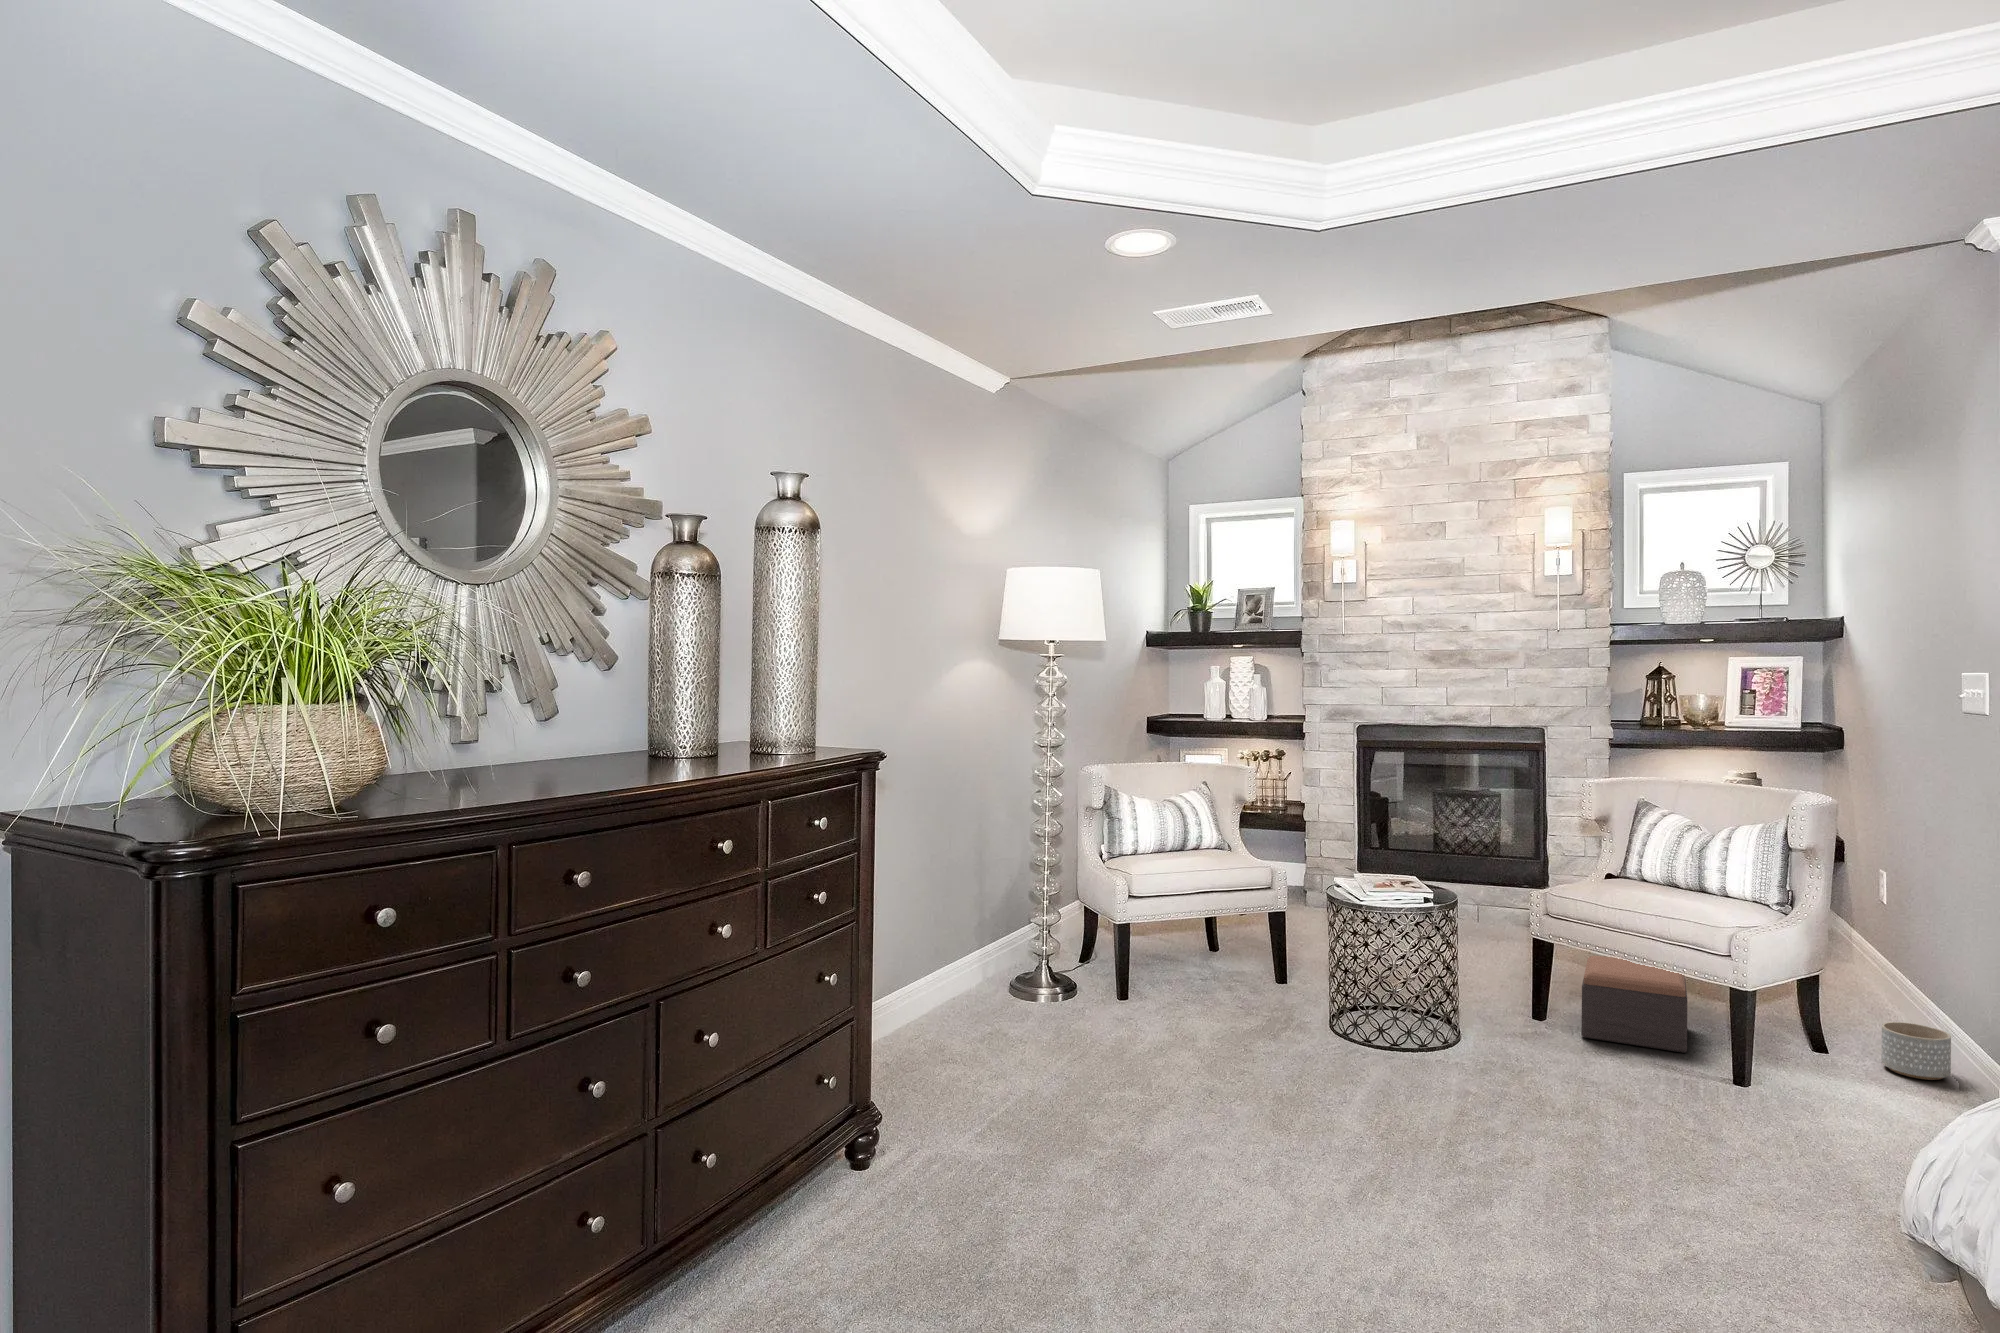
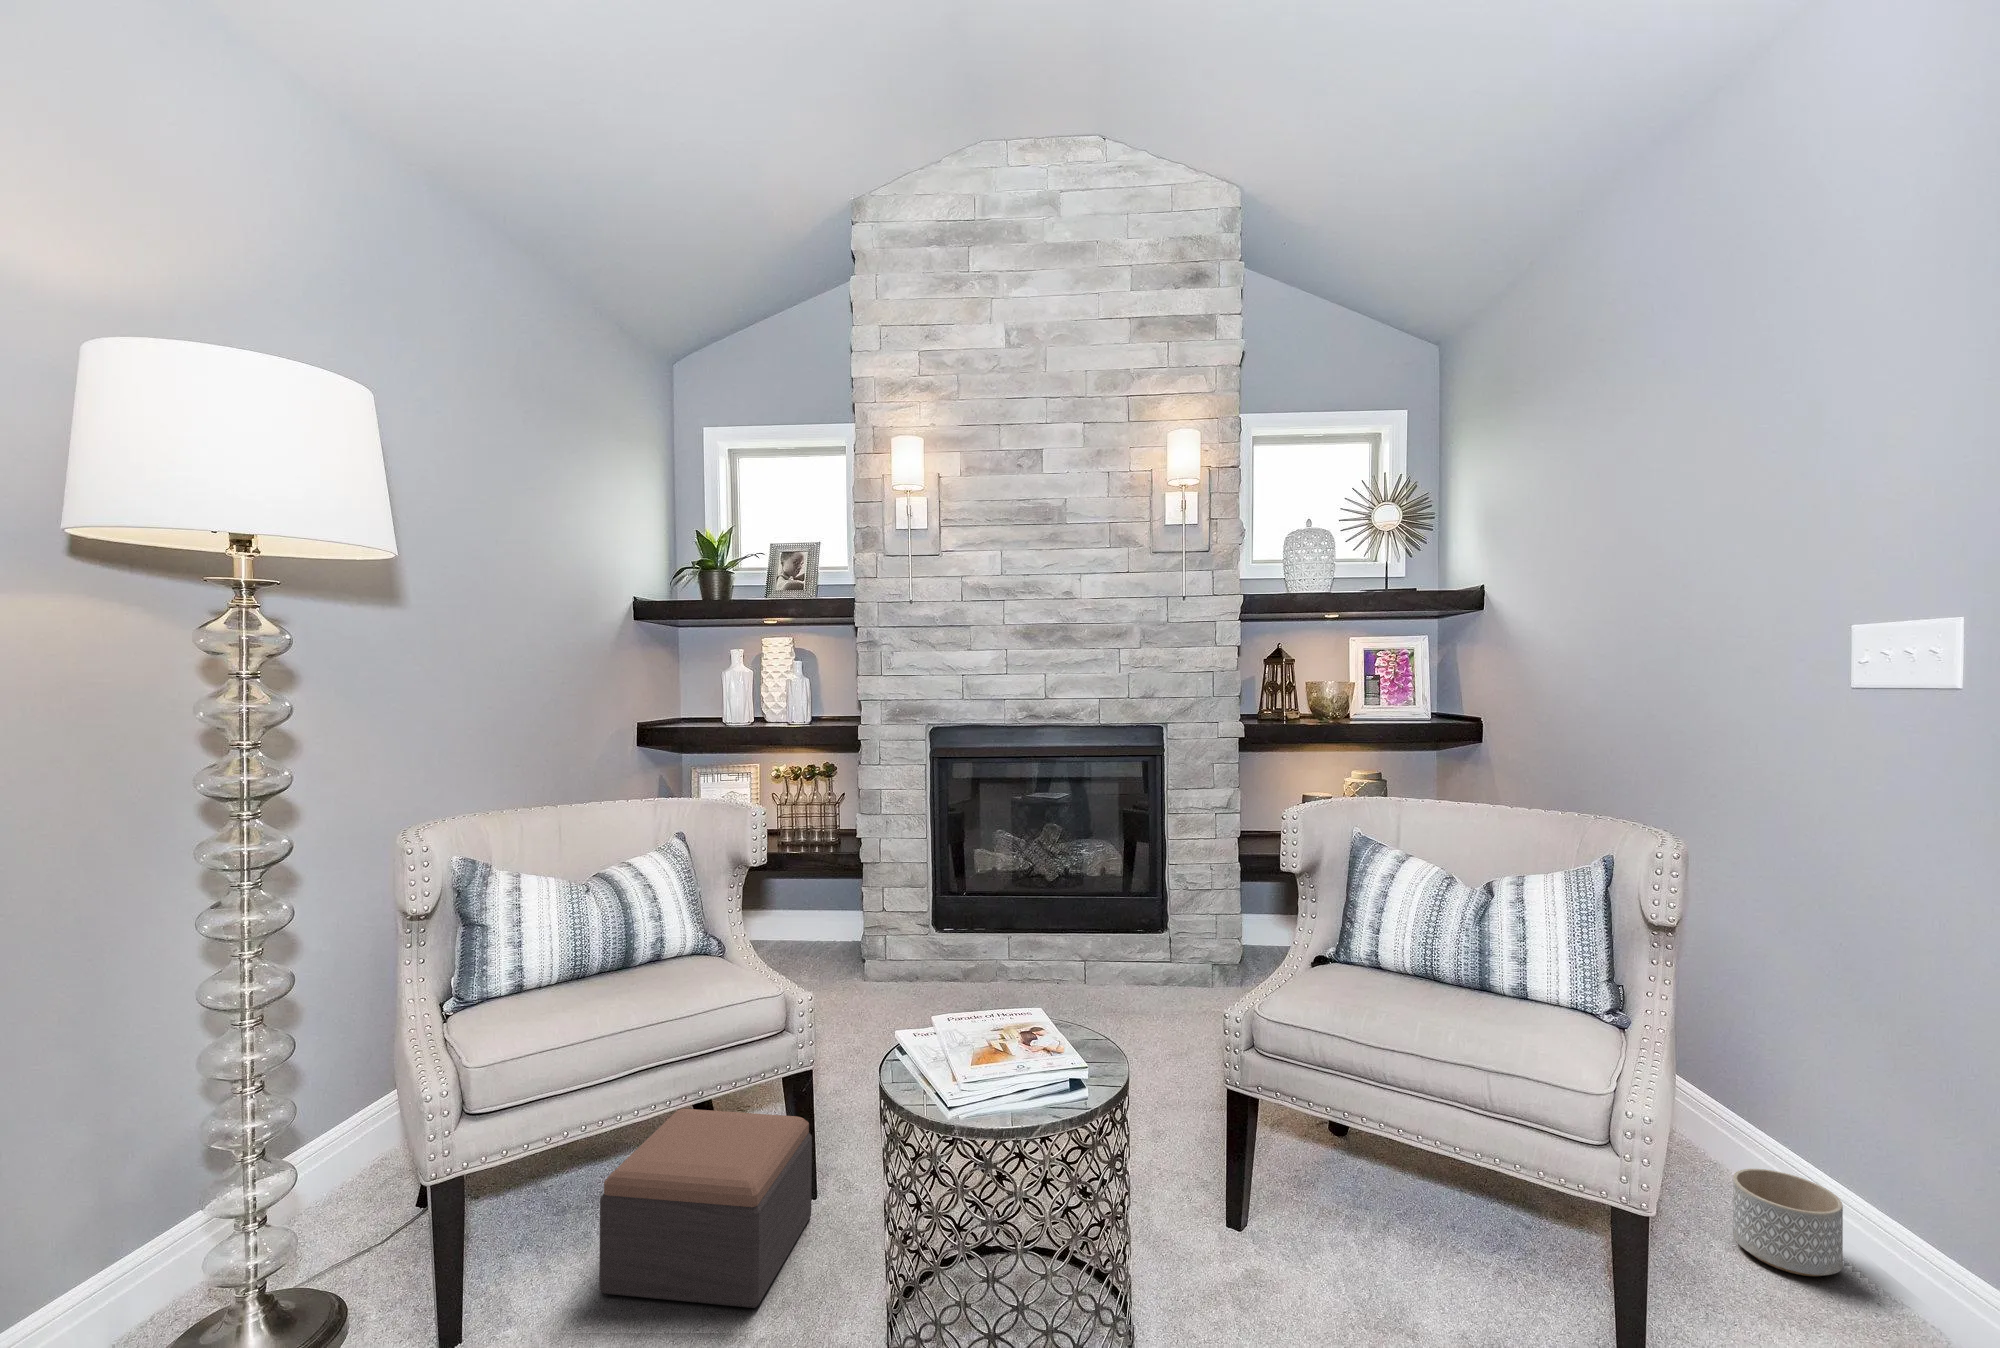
footstool: present [1581,956,1687,1053] -> present [599,1109,812,1308]

